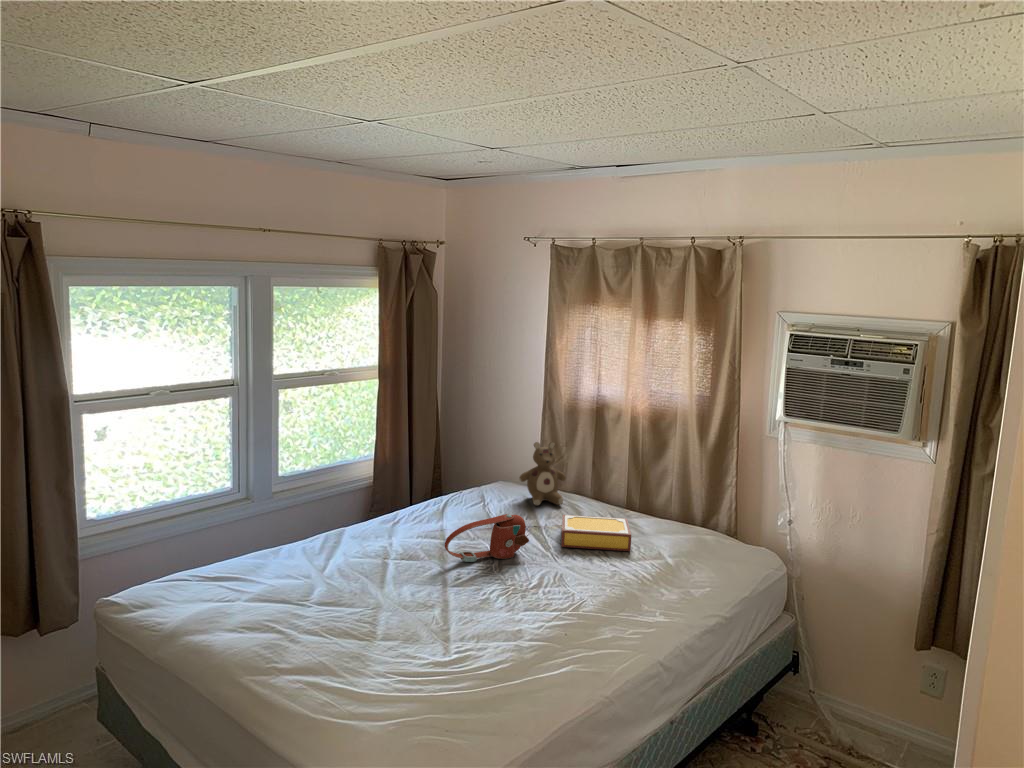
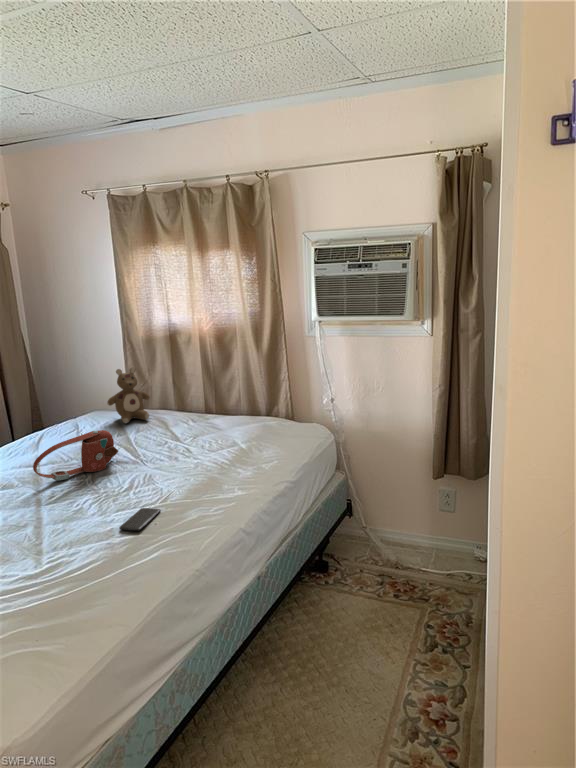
book: present [561,515,631,551] -> none [149,420,210,452]
smartphone: none [527,613,570,638] -> present [119,508,160,531]

